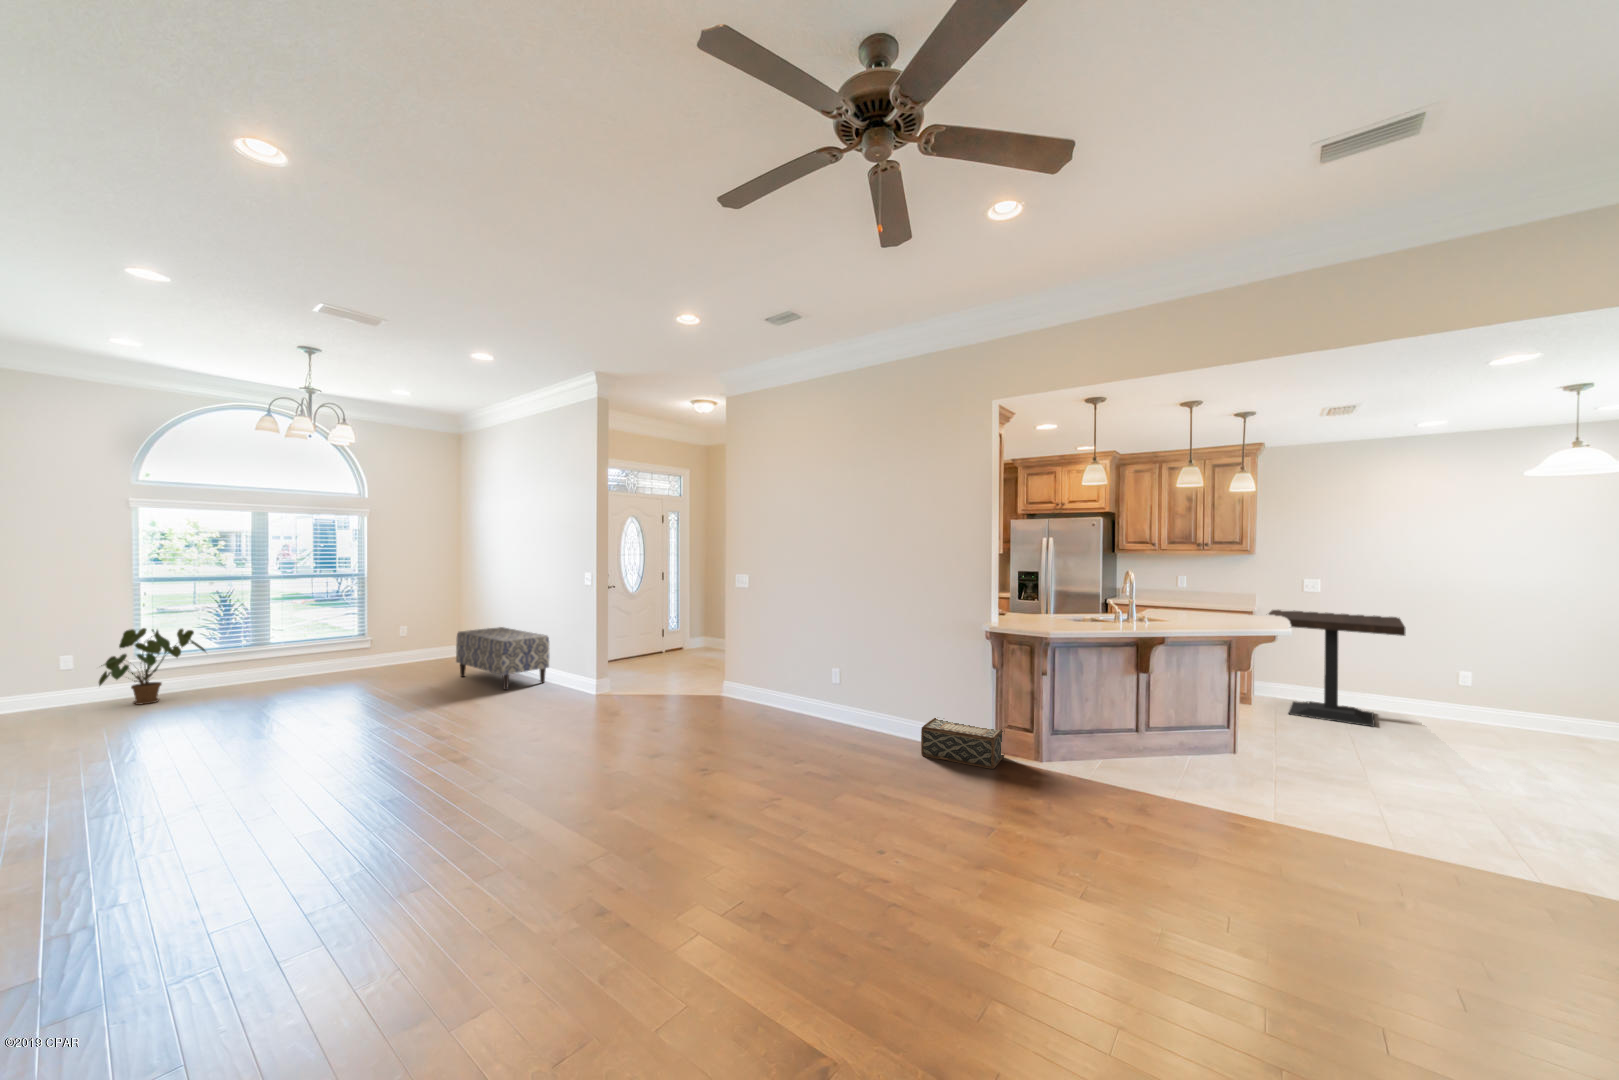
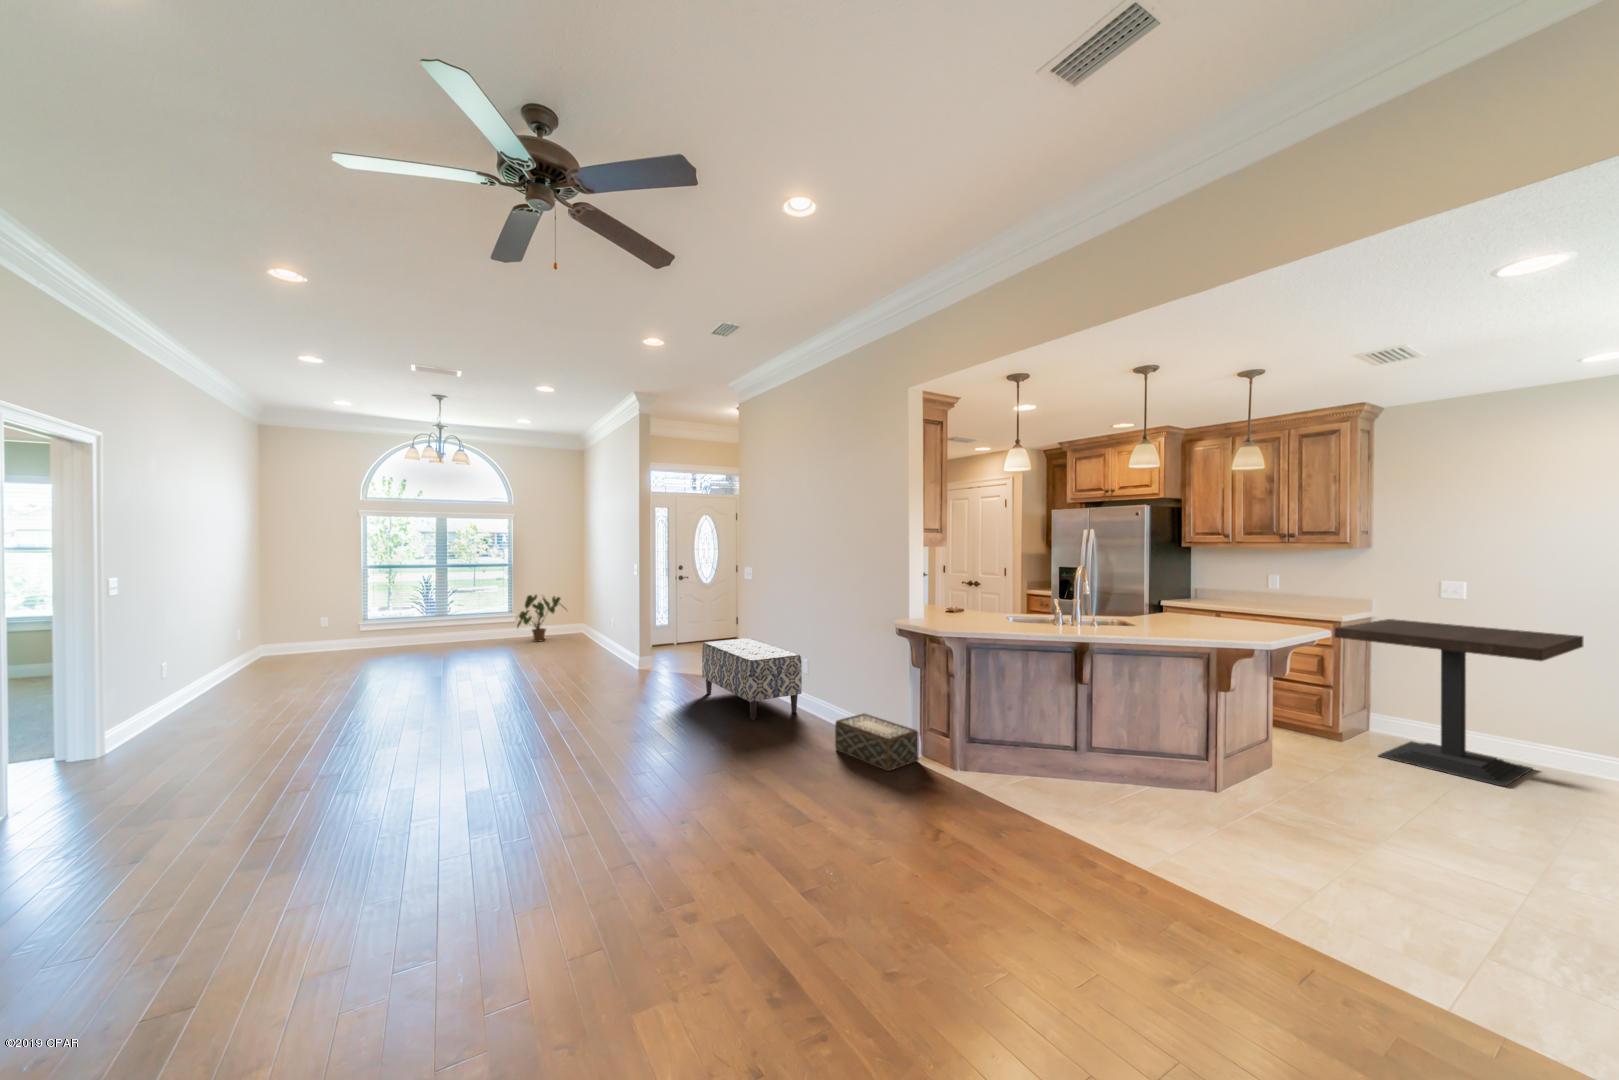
bench: present [456,627,549,690] -> present [702,638,802,720]
house plant: present [99,628,206,705] -> present [517,595,560,642]

